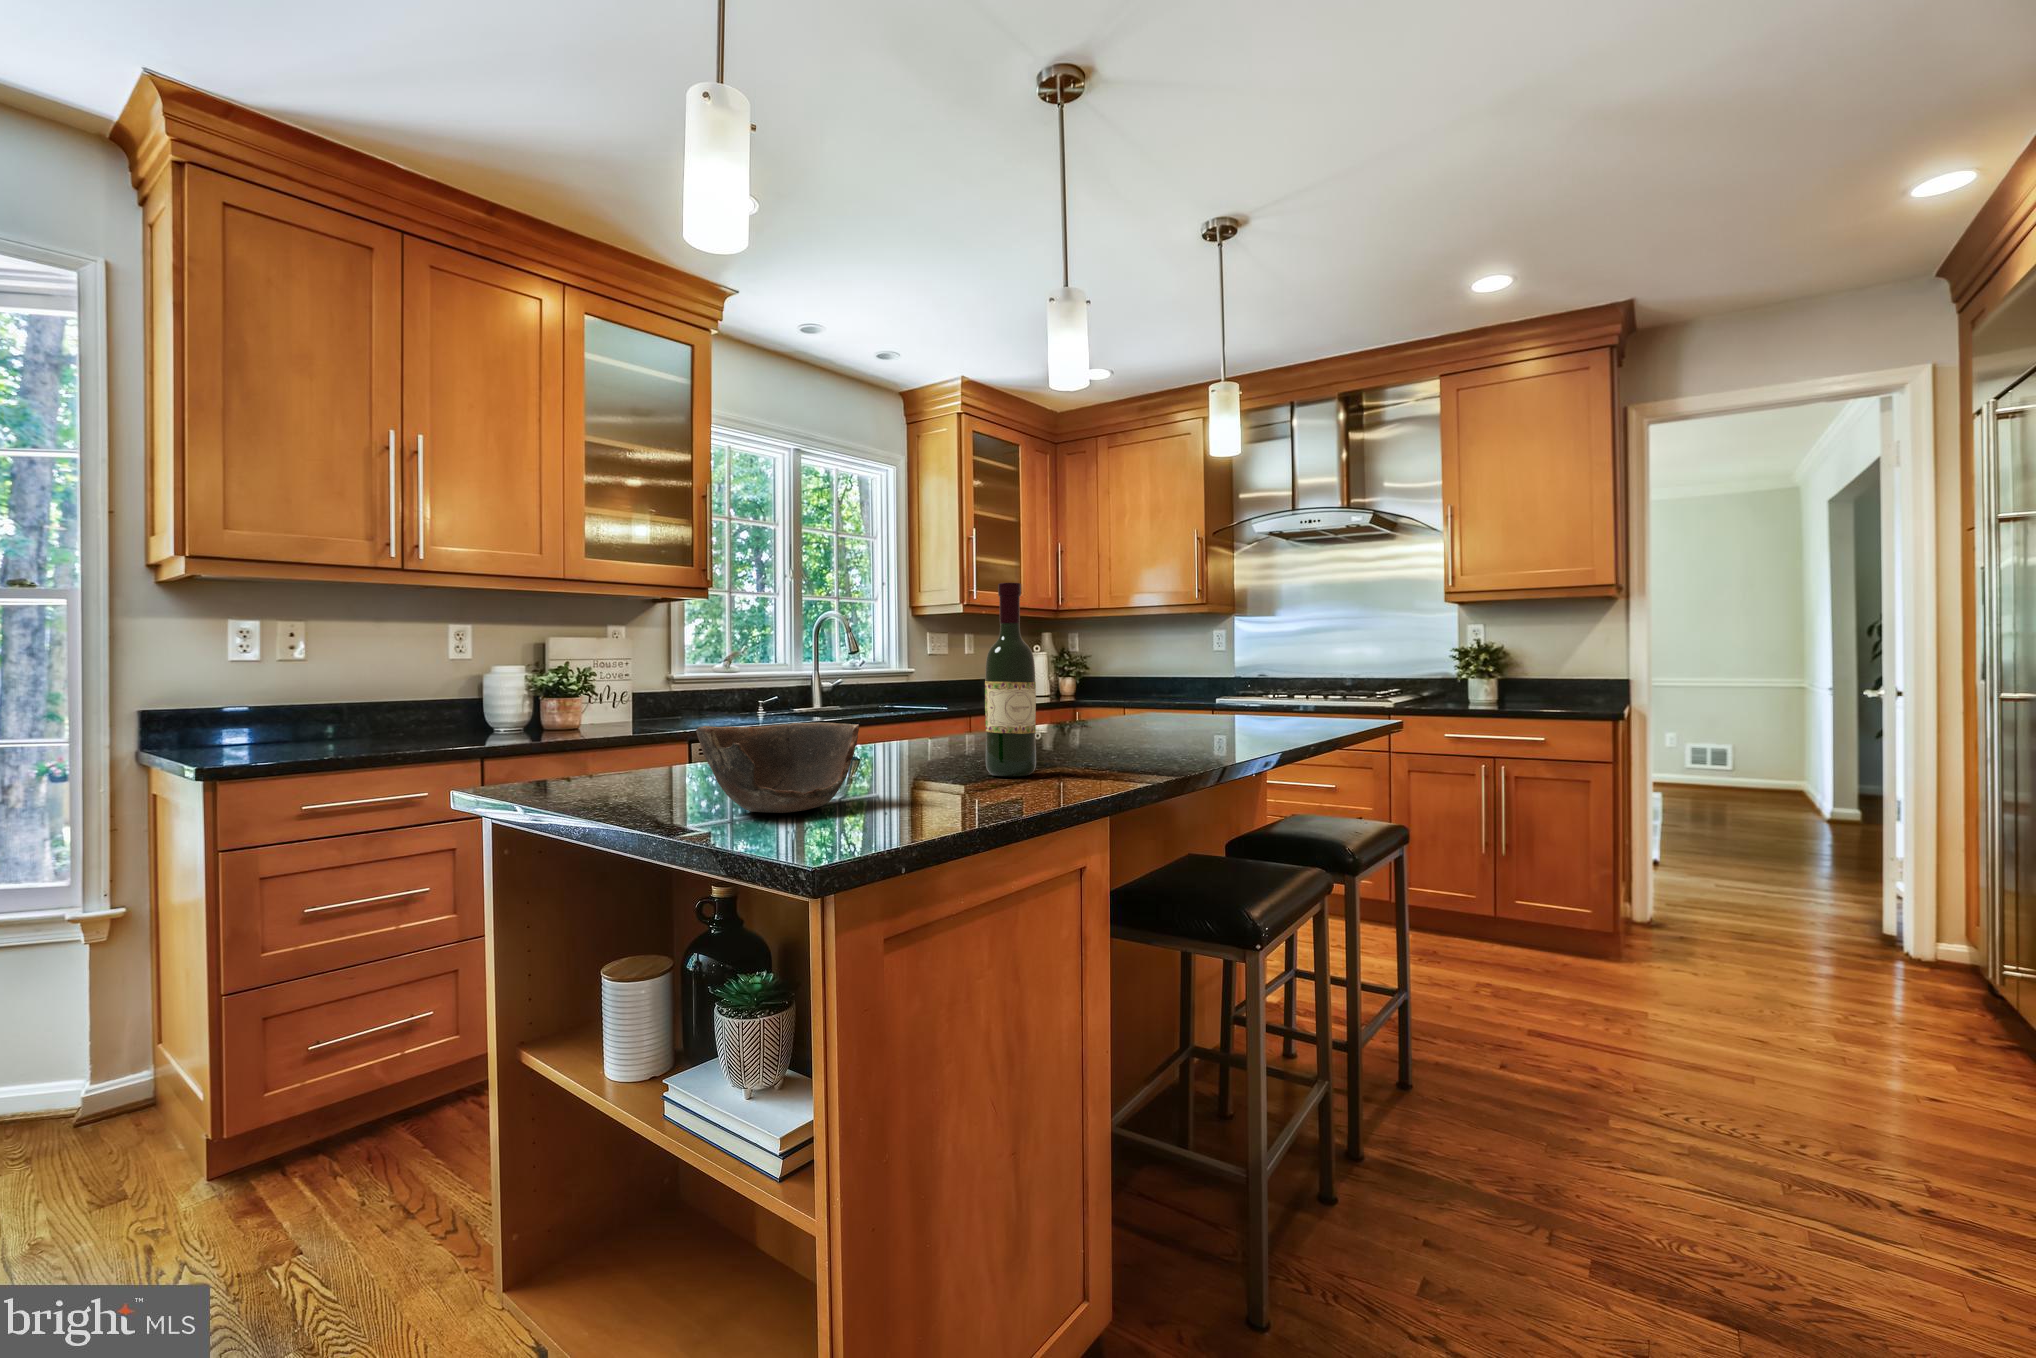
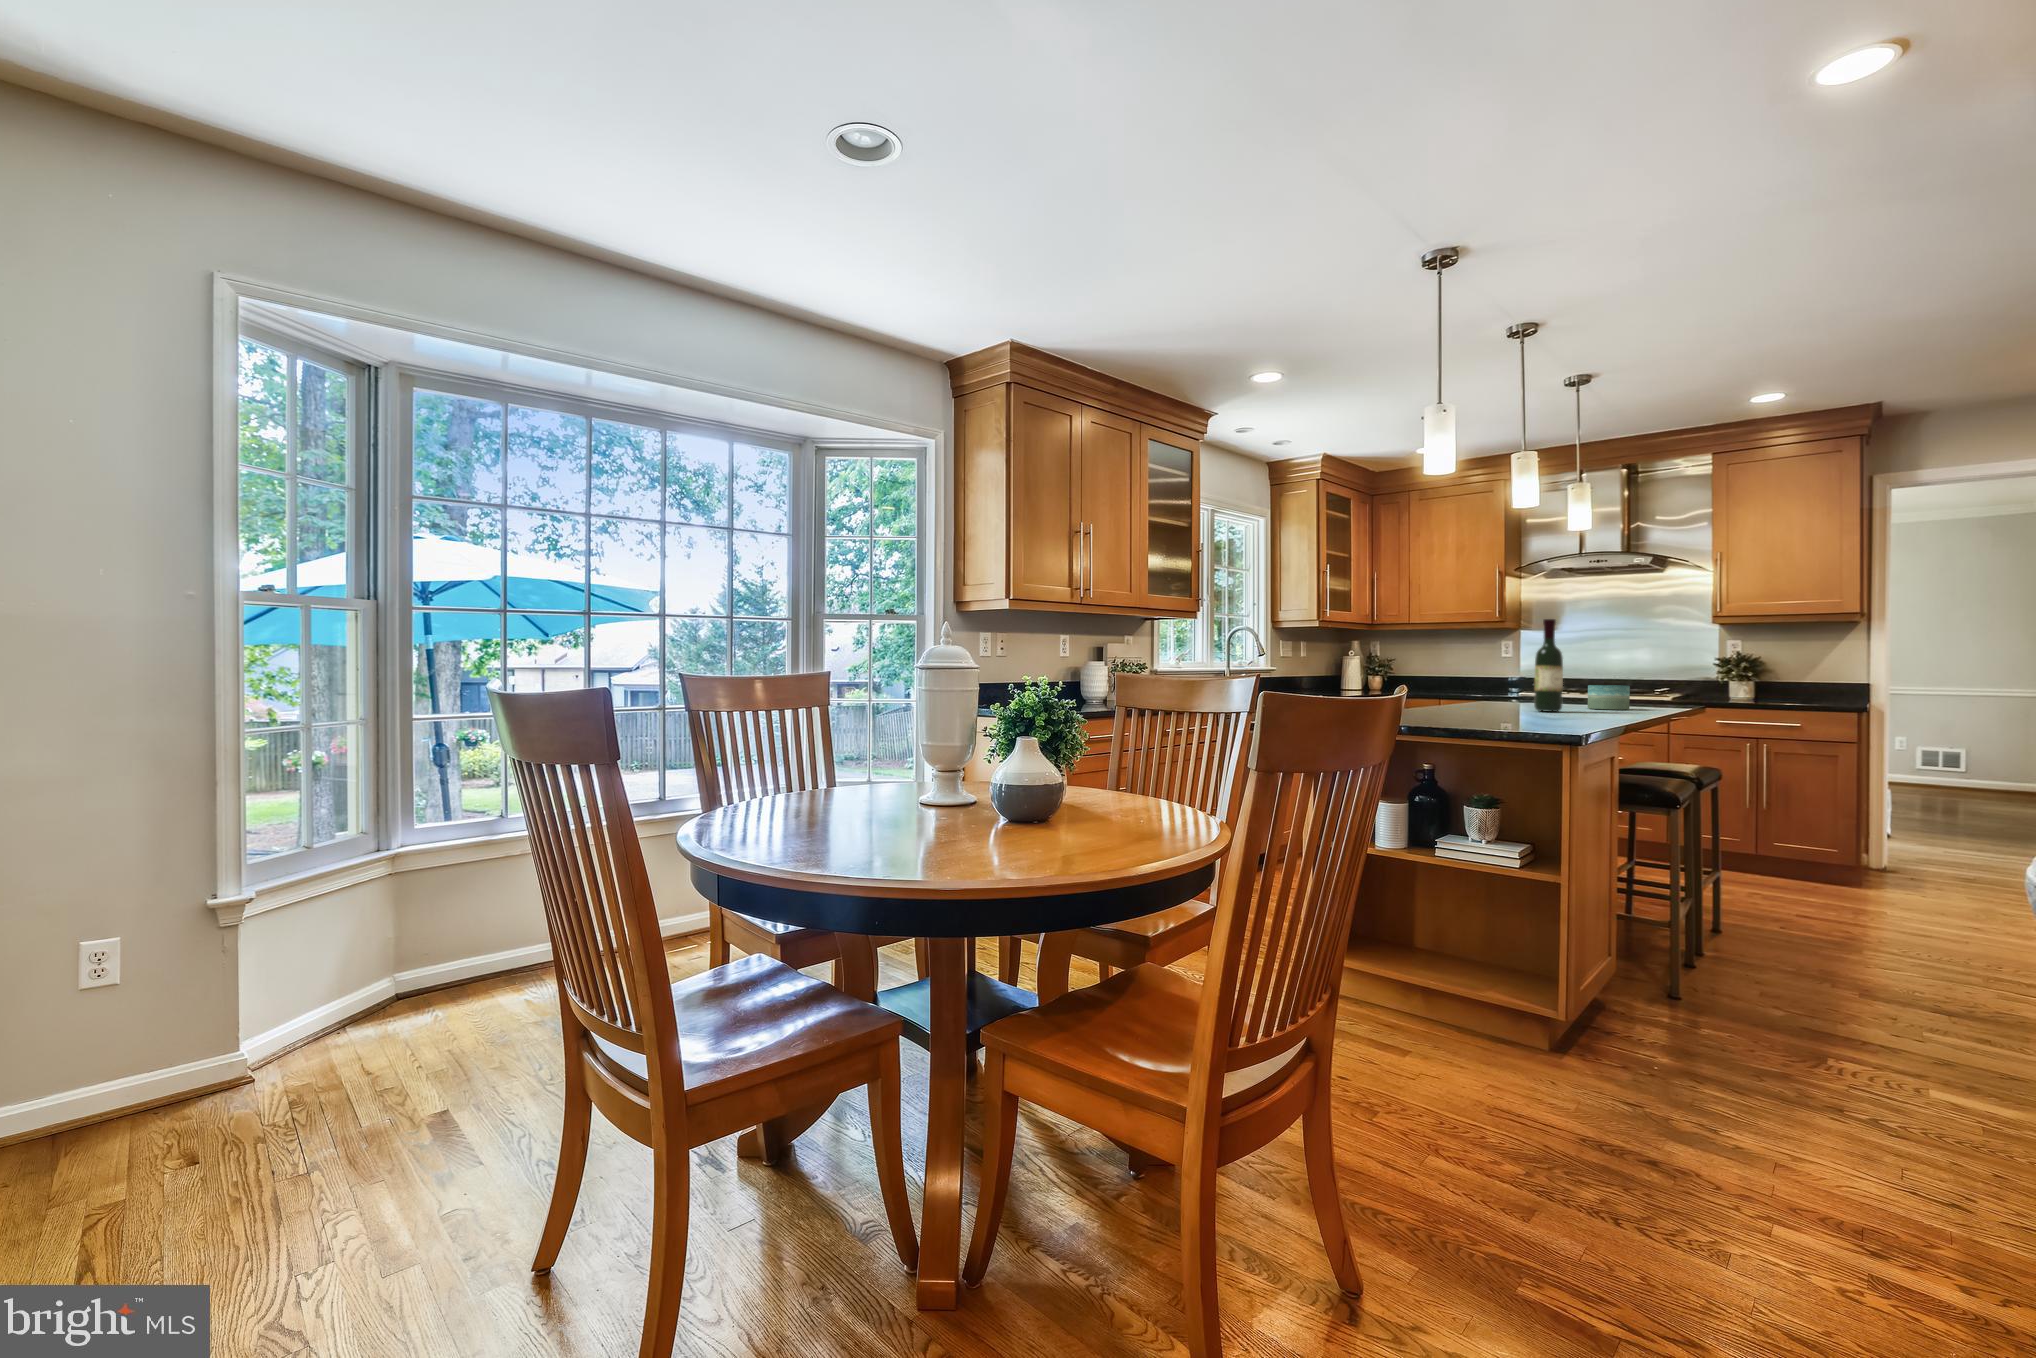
candle: none [1131,711,1199,760] -> present [1588,685,1630,710]
bowl: present [696,722,859,813] -> none [1451,680,1518,716]

